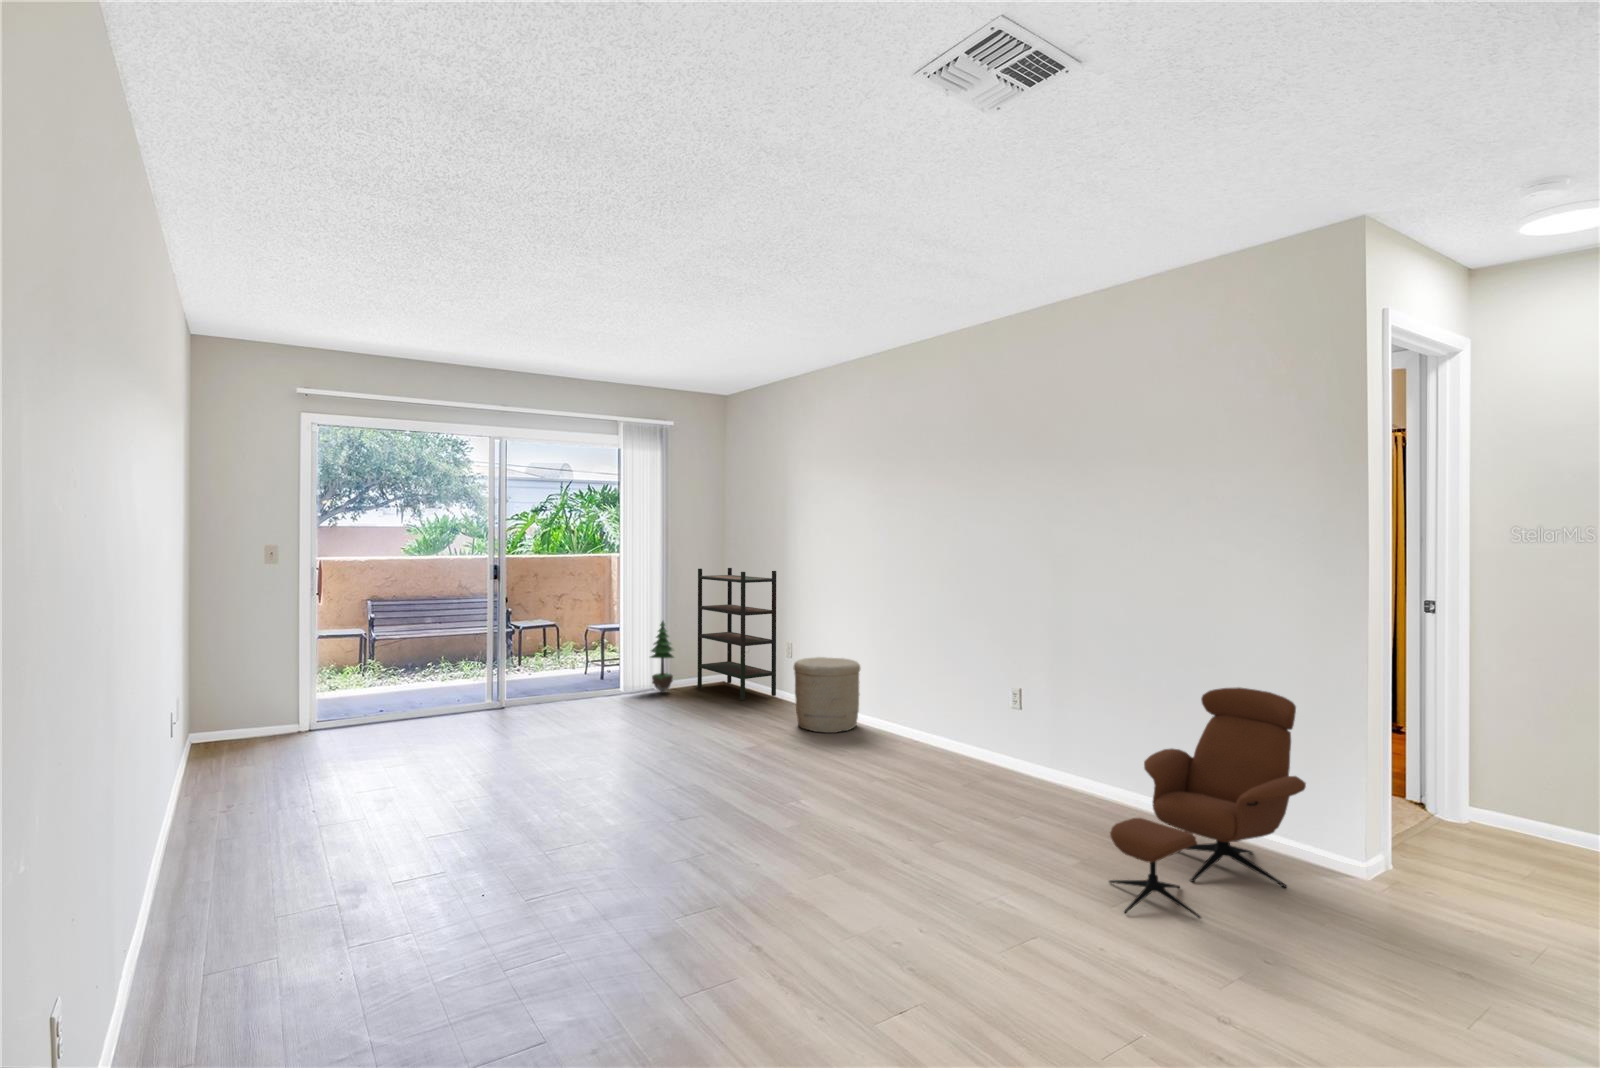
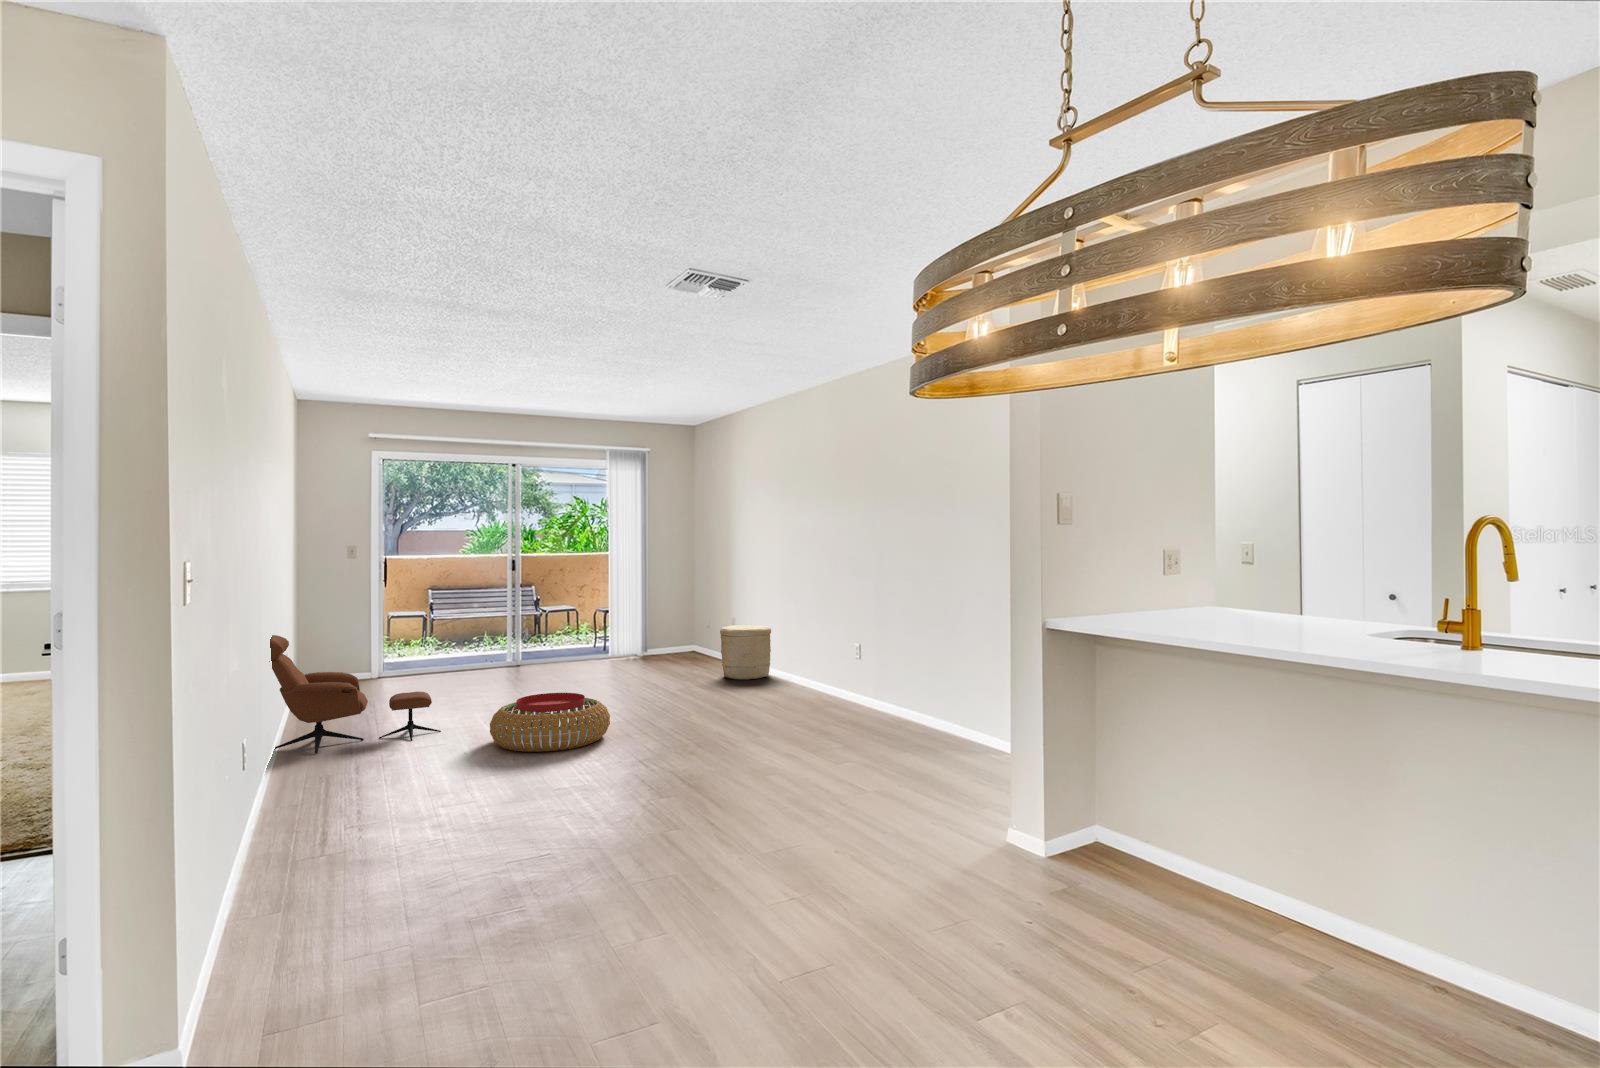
bookshelf: present [698,568,776,700] -> none [673,561,728,662]
potted tree: present [651,621,674,692] -> none [632,601,653,658]
lounge chair: present [1109,687,1306,918] -> present [269,635,441,754]
pouf: none [556,795,742,912] -> present [490,693,610,752]

